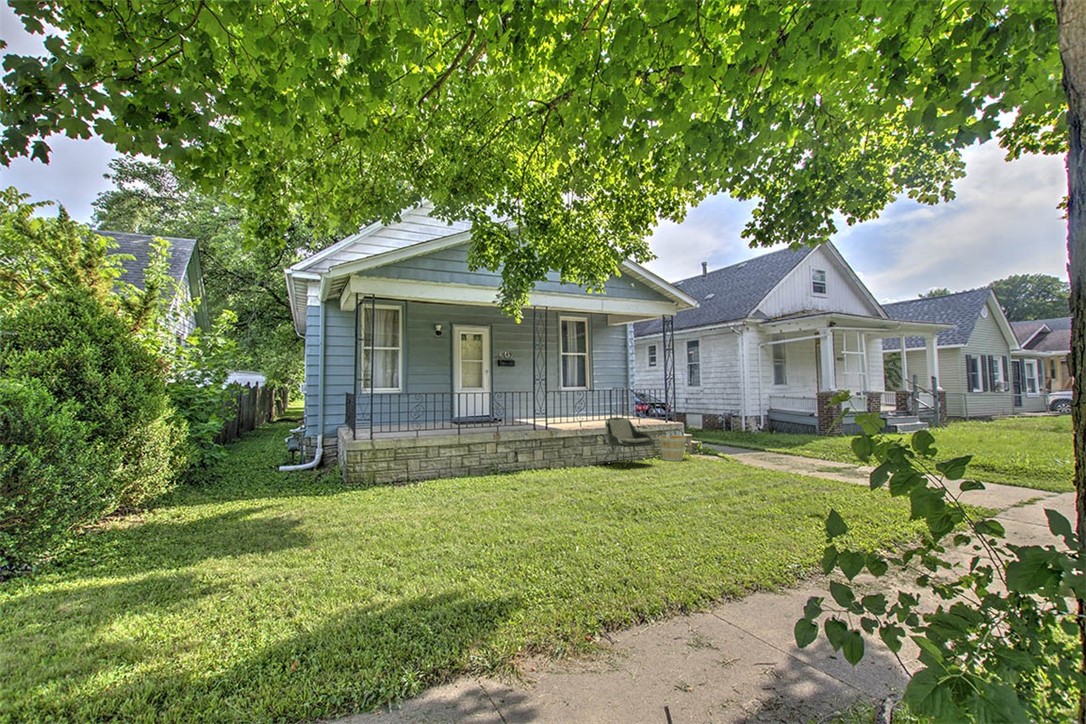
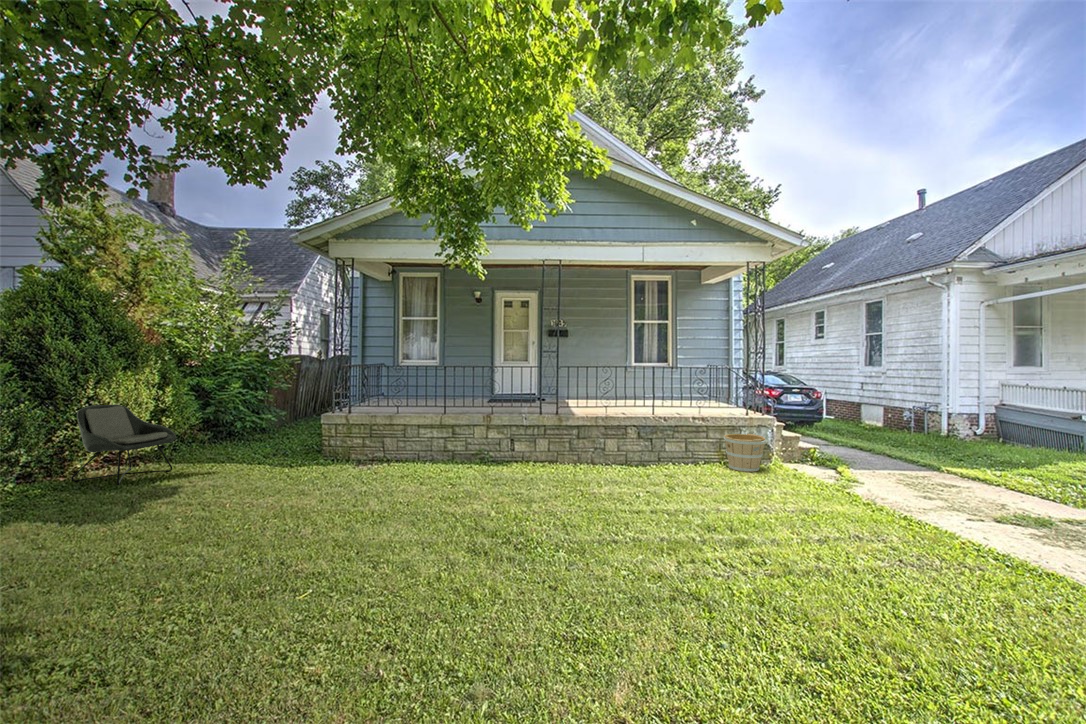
lounge chair: present [604,417,654,468] -> present [71,404,176,485]

